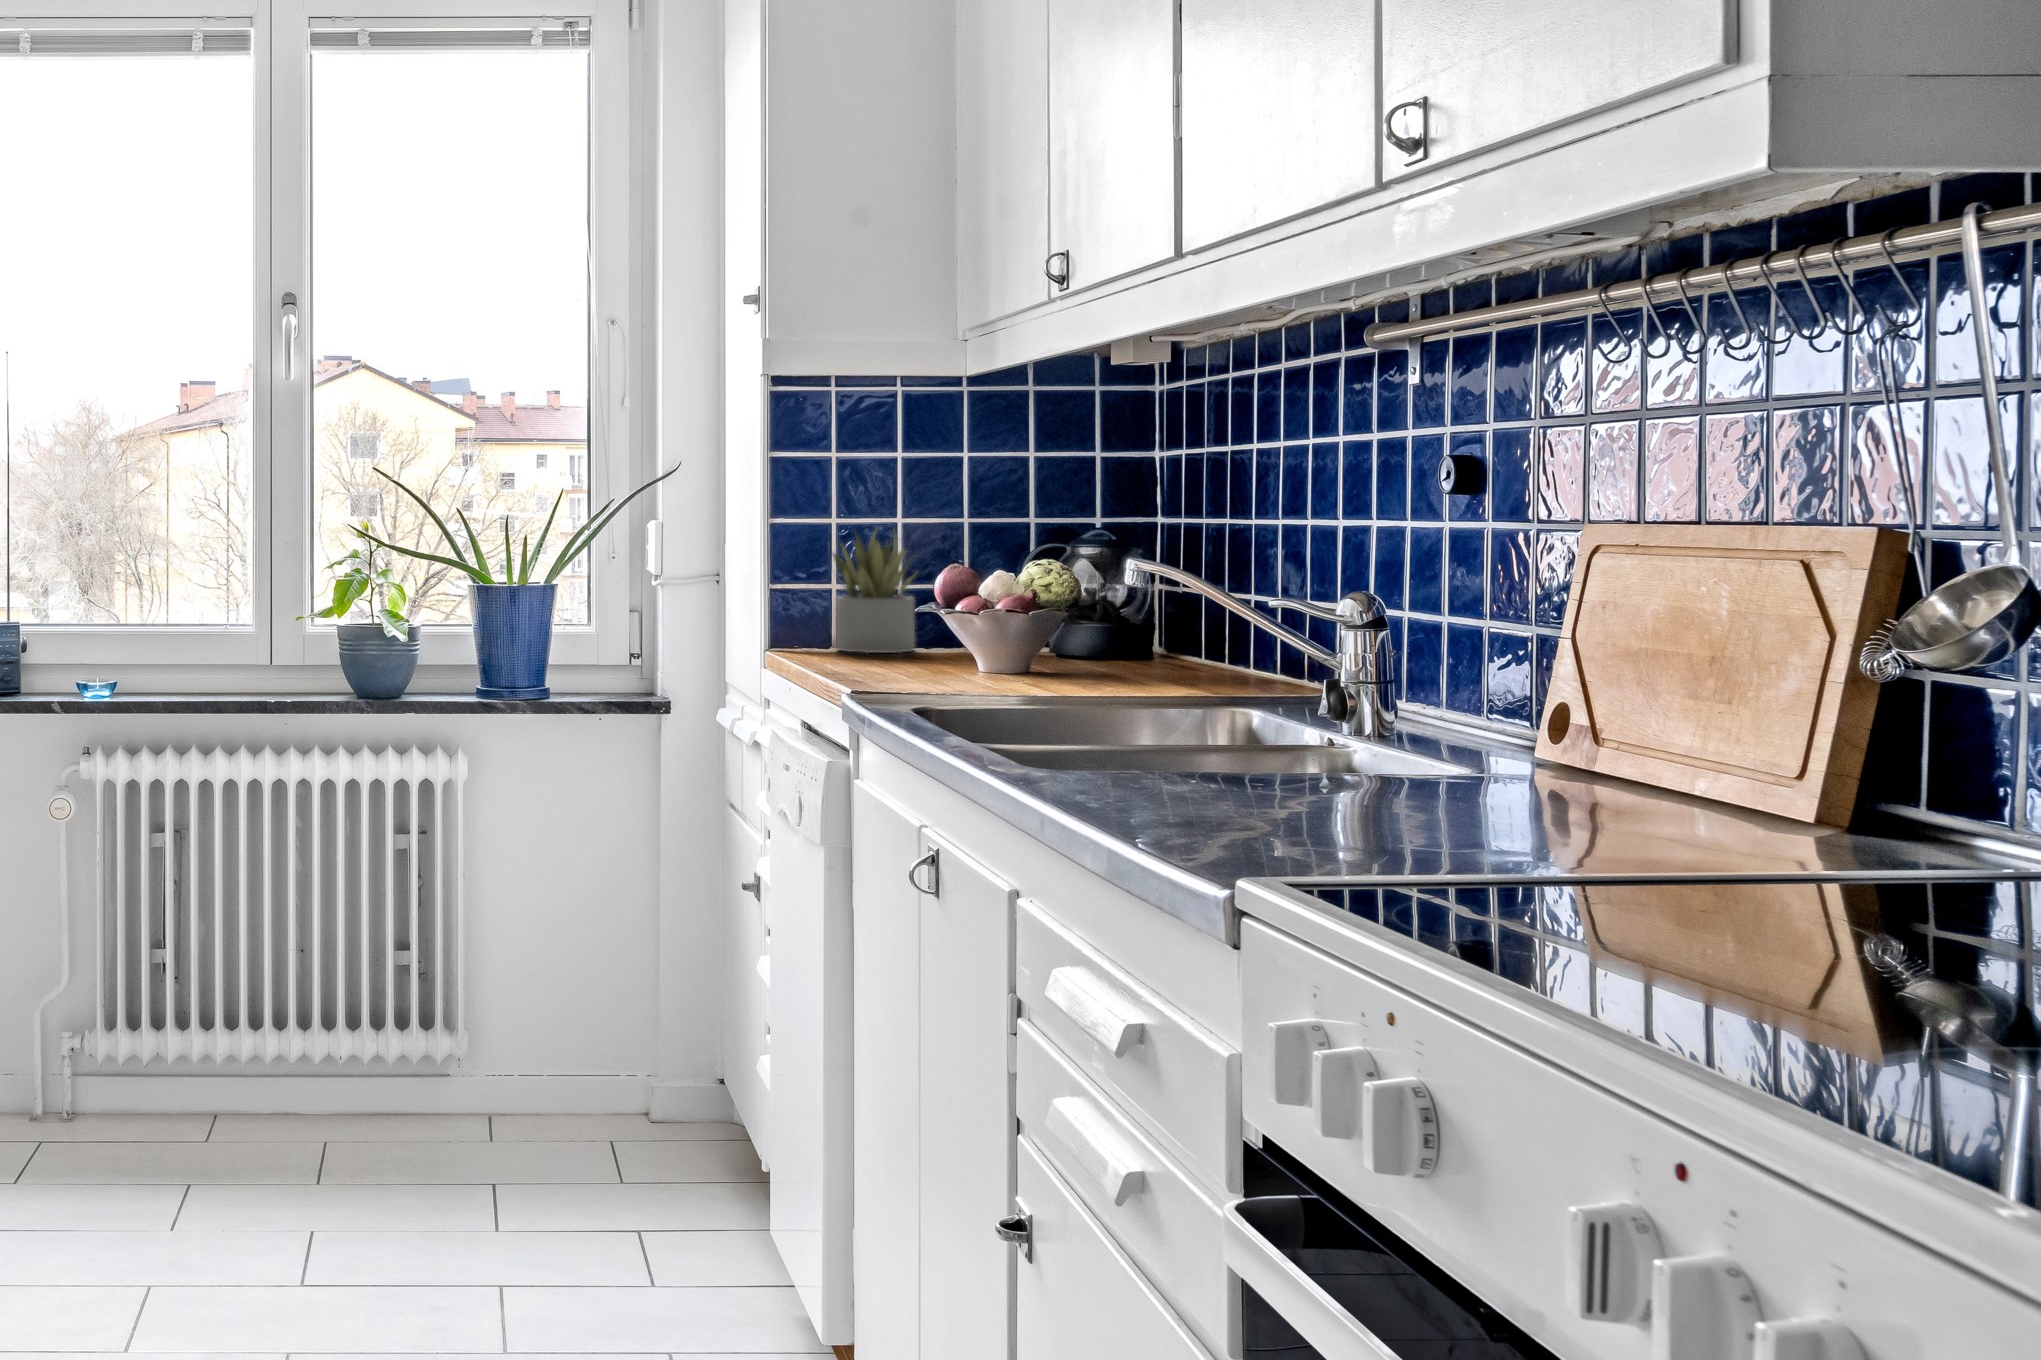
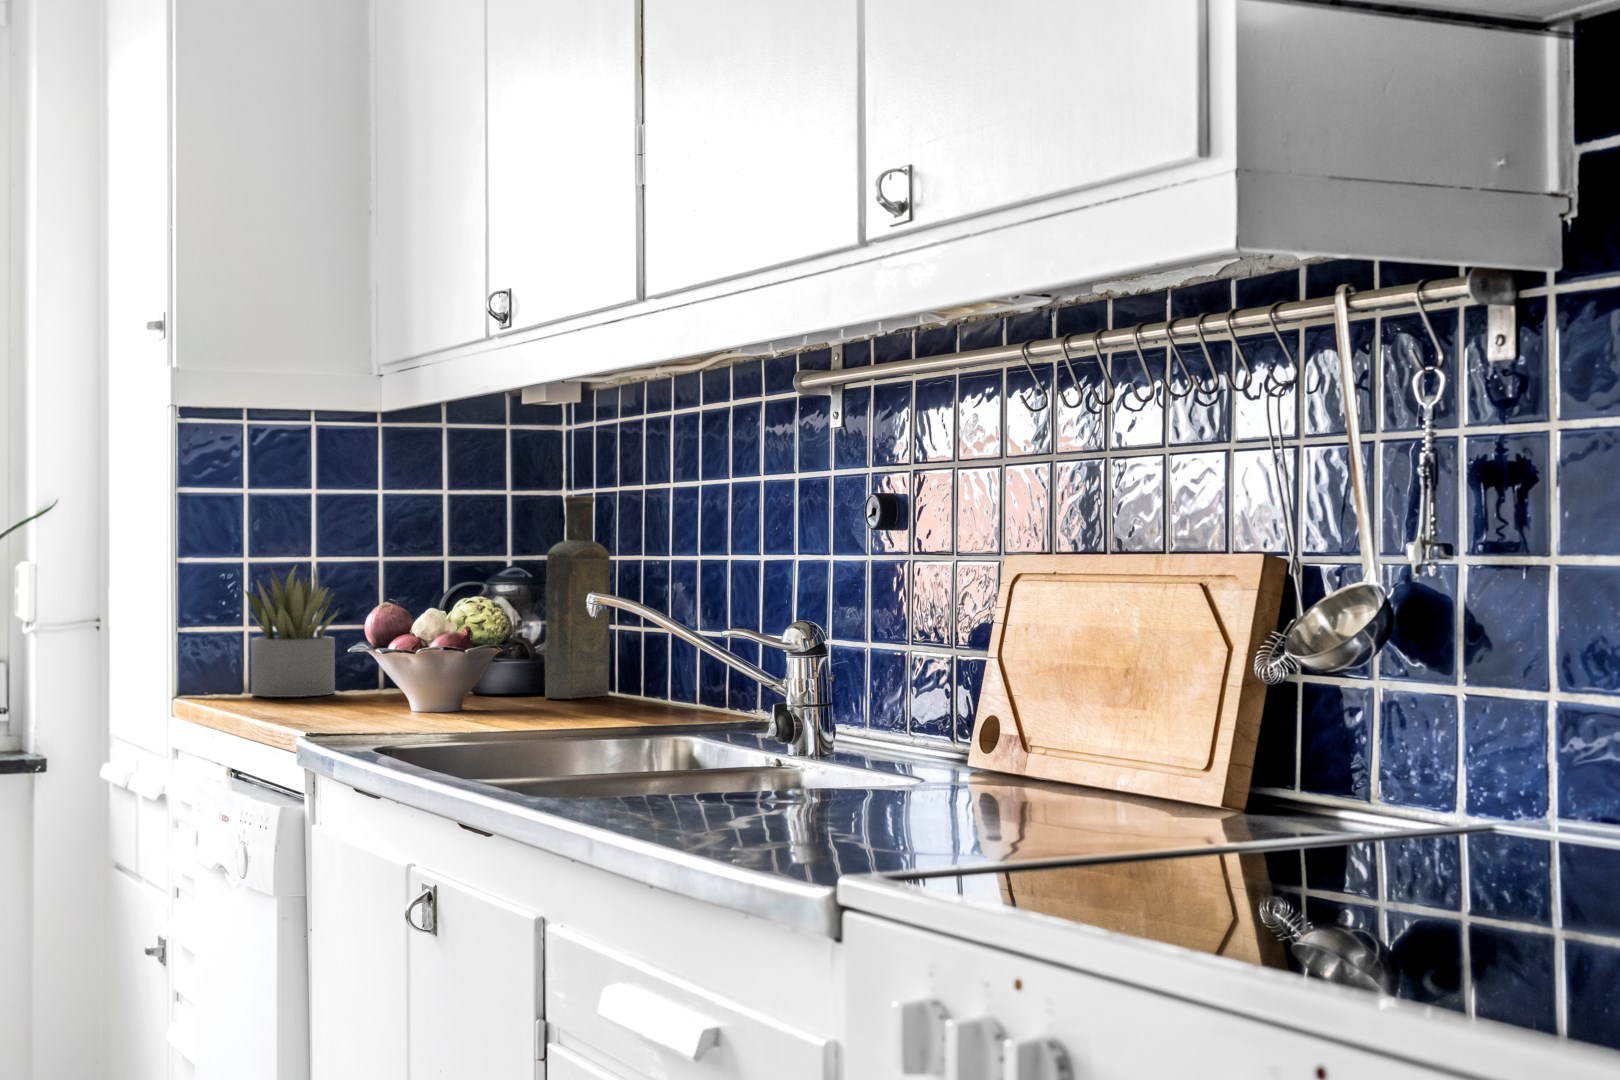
bottle: none [1099,459,1190,665] -> present [545,496,610,698]

